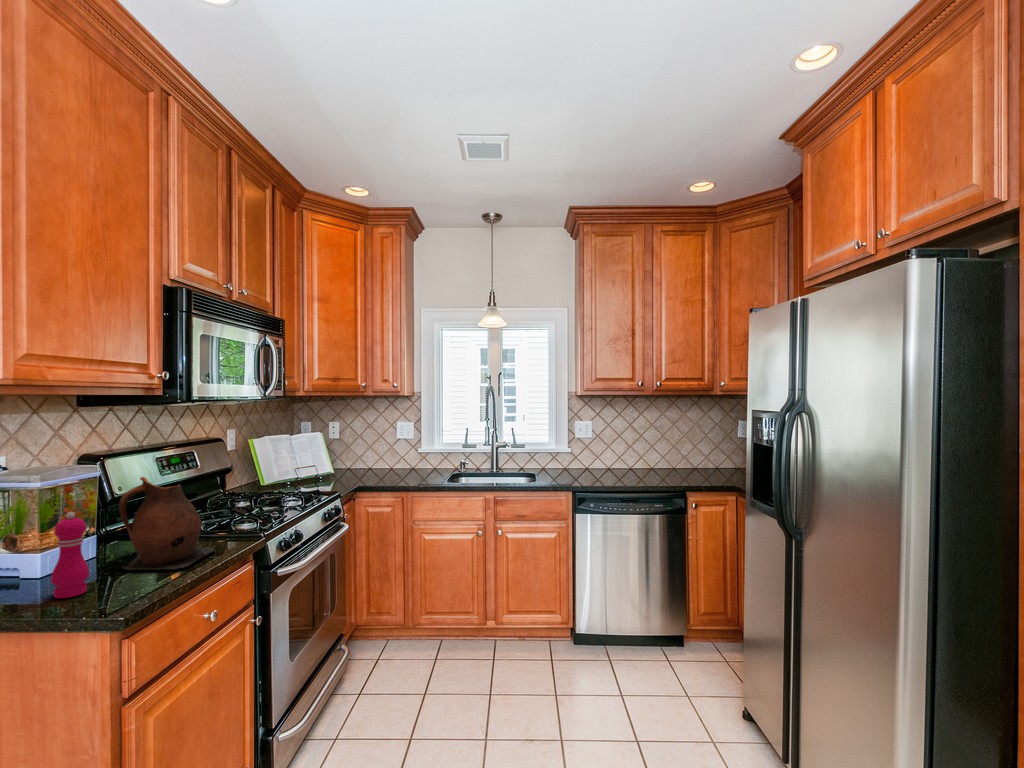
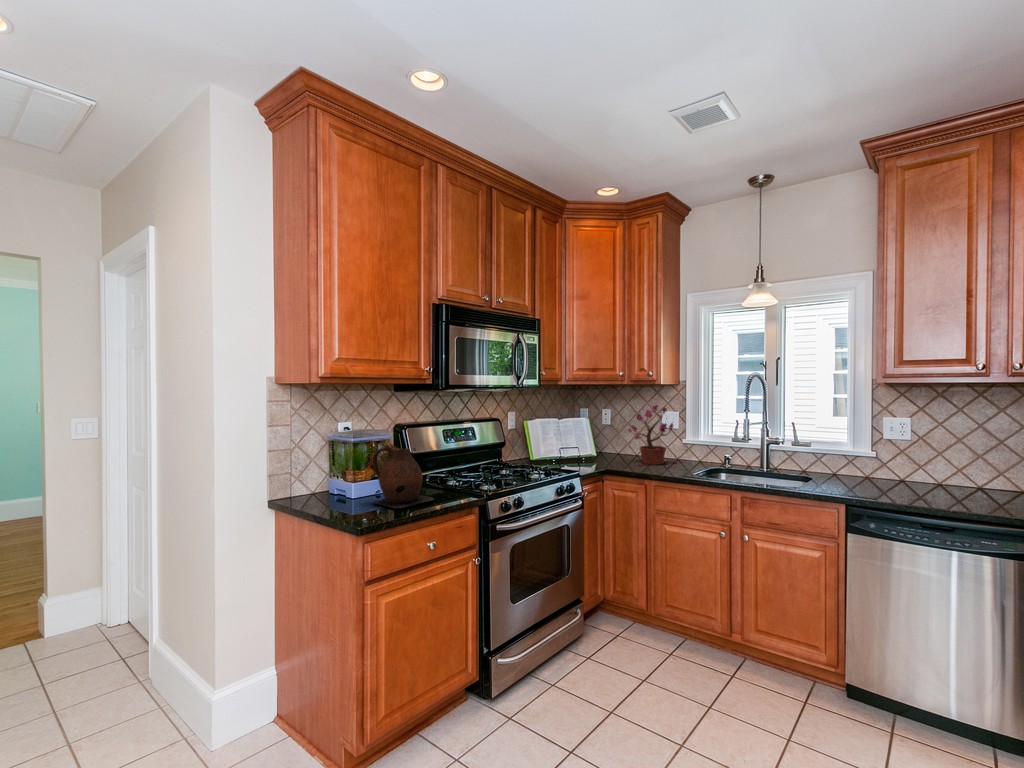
potted plant: none [370,416,418,480] -> present [628,405,677,466]
pepper mill: present [51,512,89,598] -> none [324,458,344,513]

